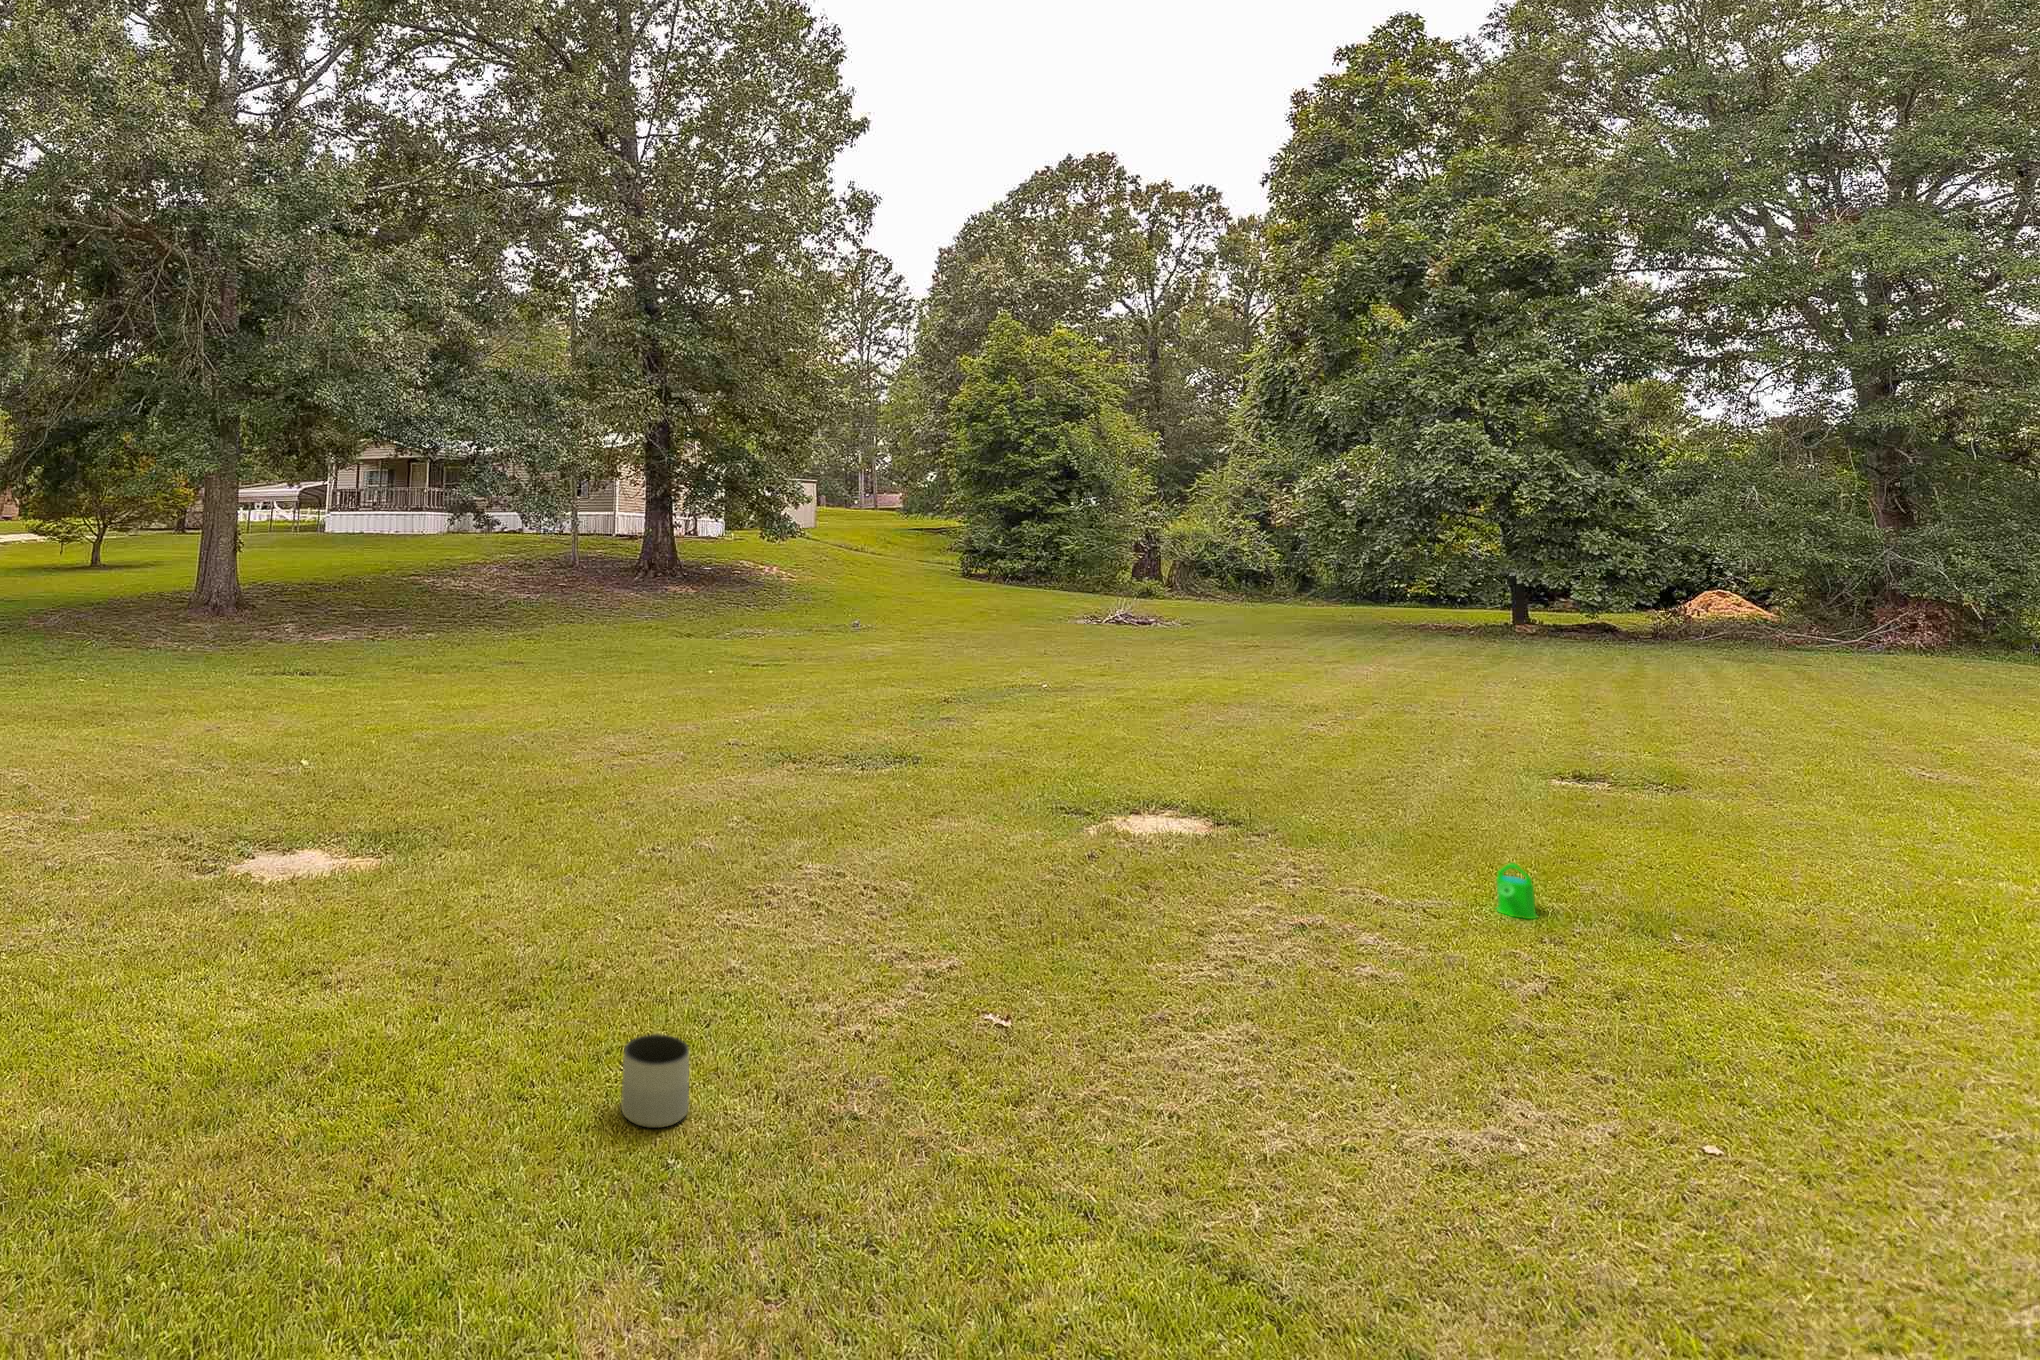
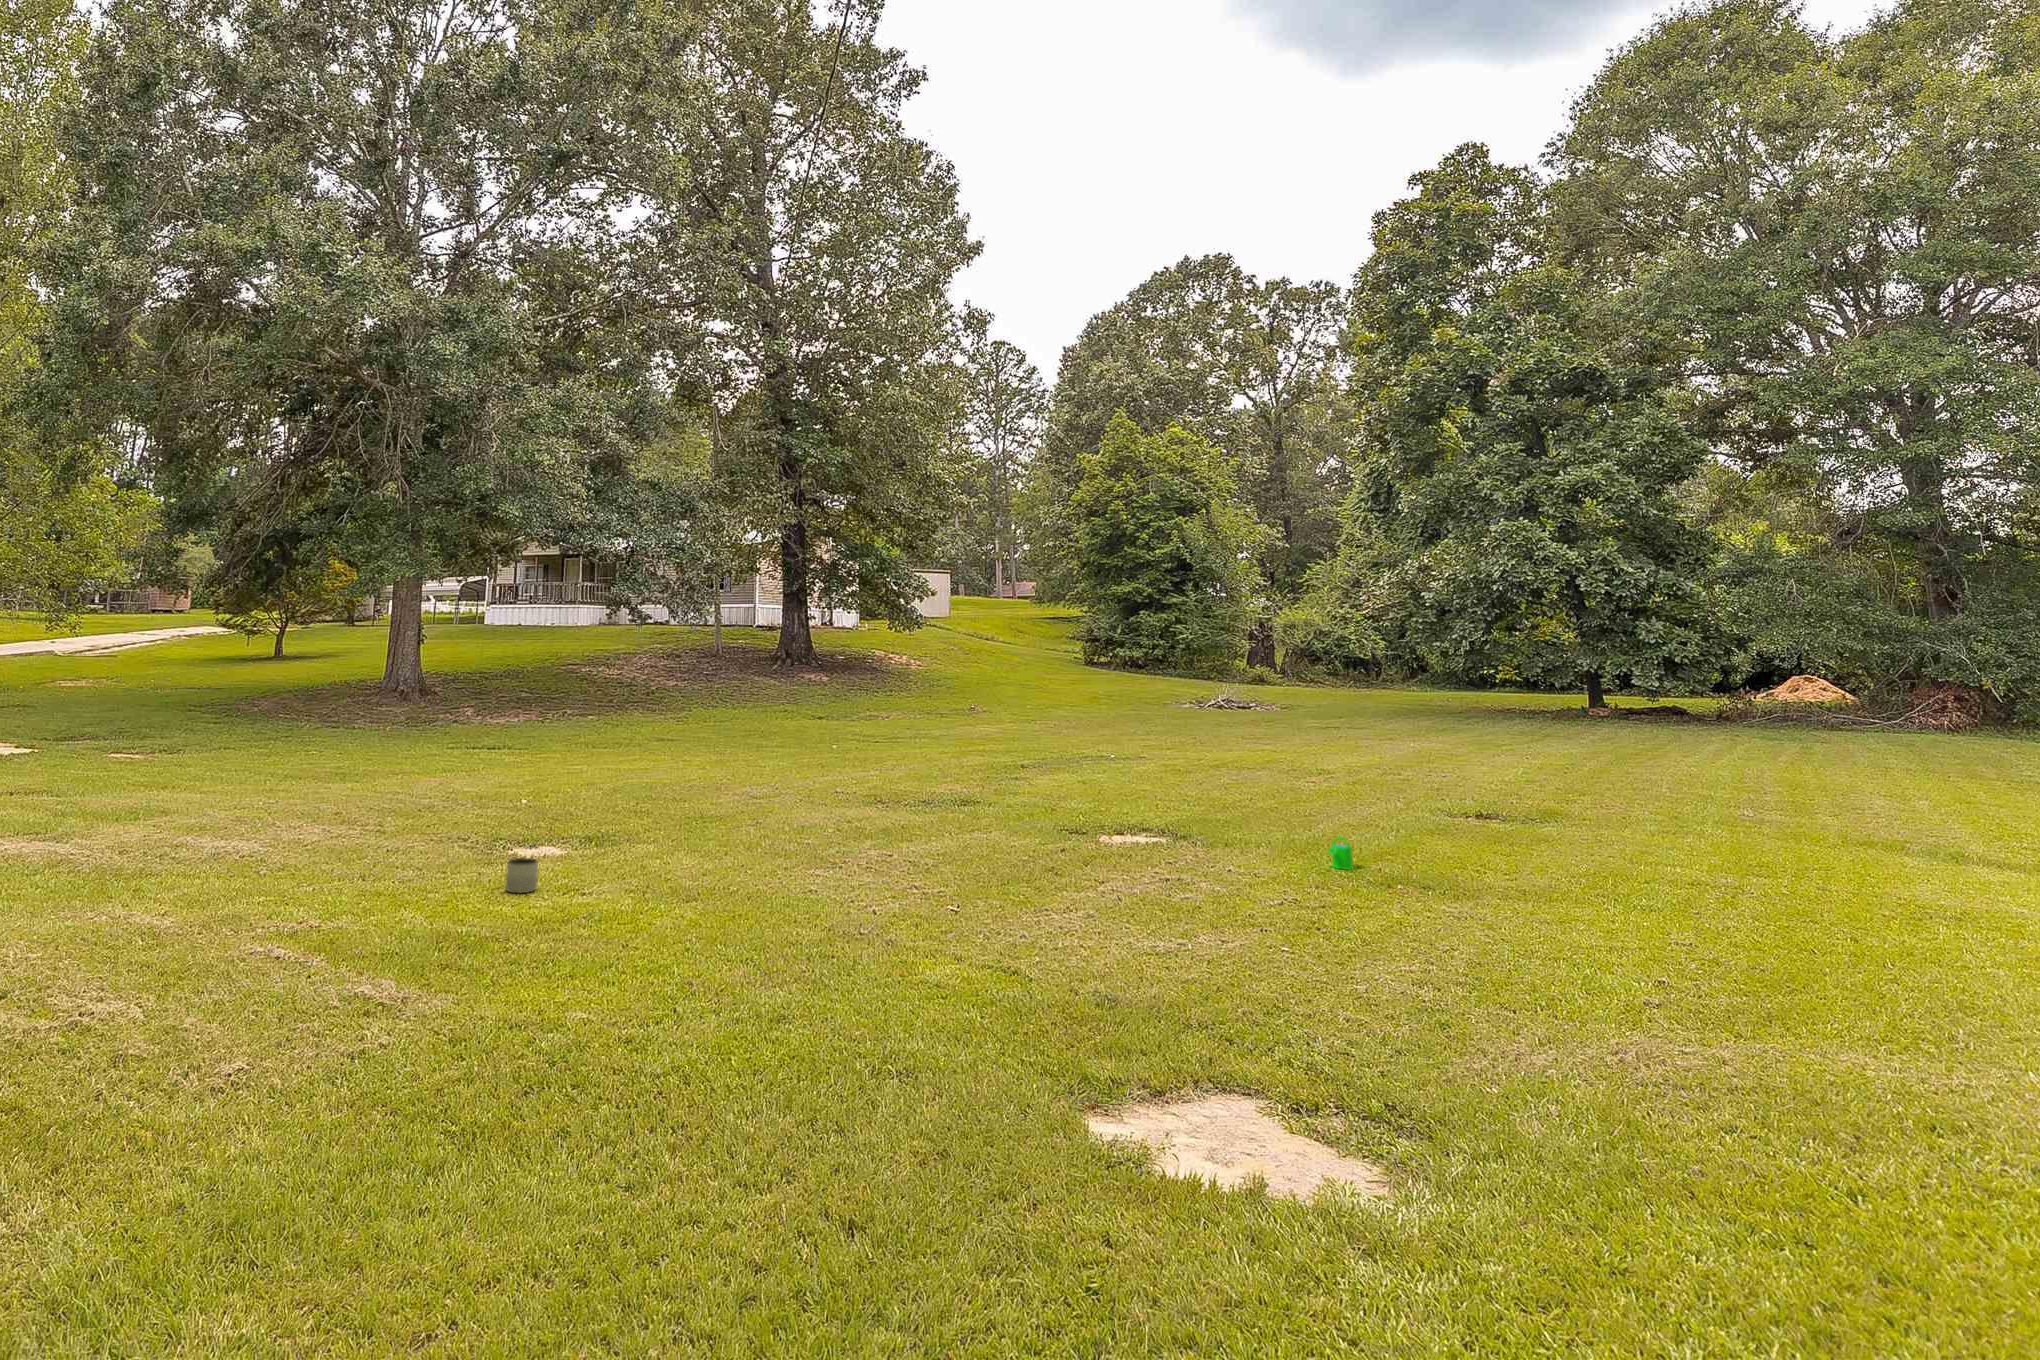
planter: present [621,1034,689,1128] -> present [505,858,538,893]

